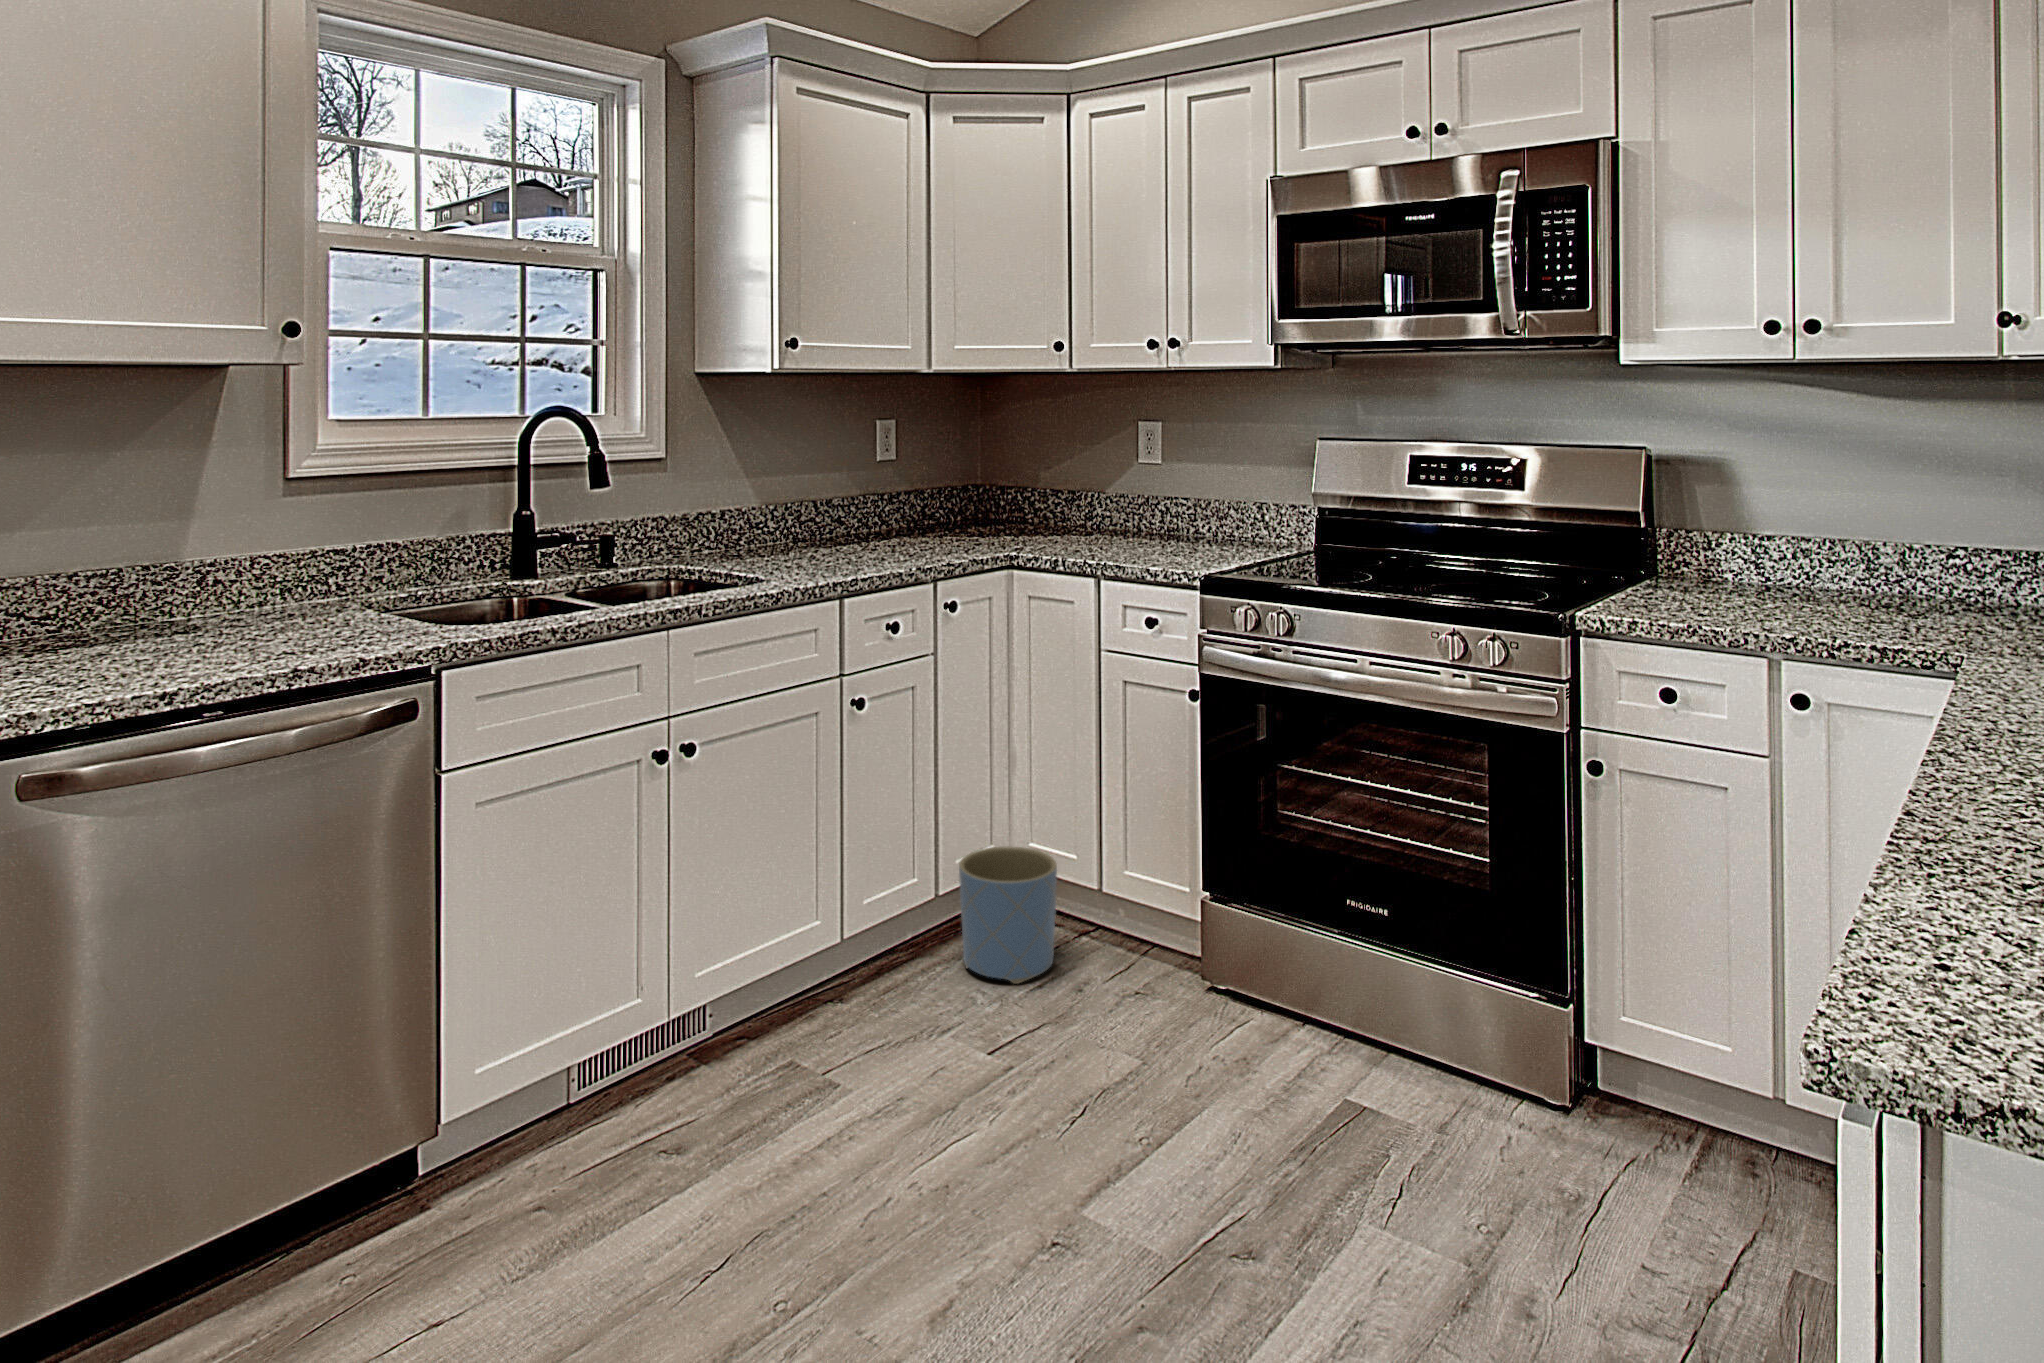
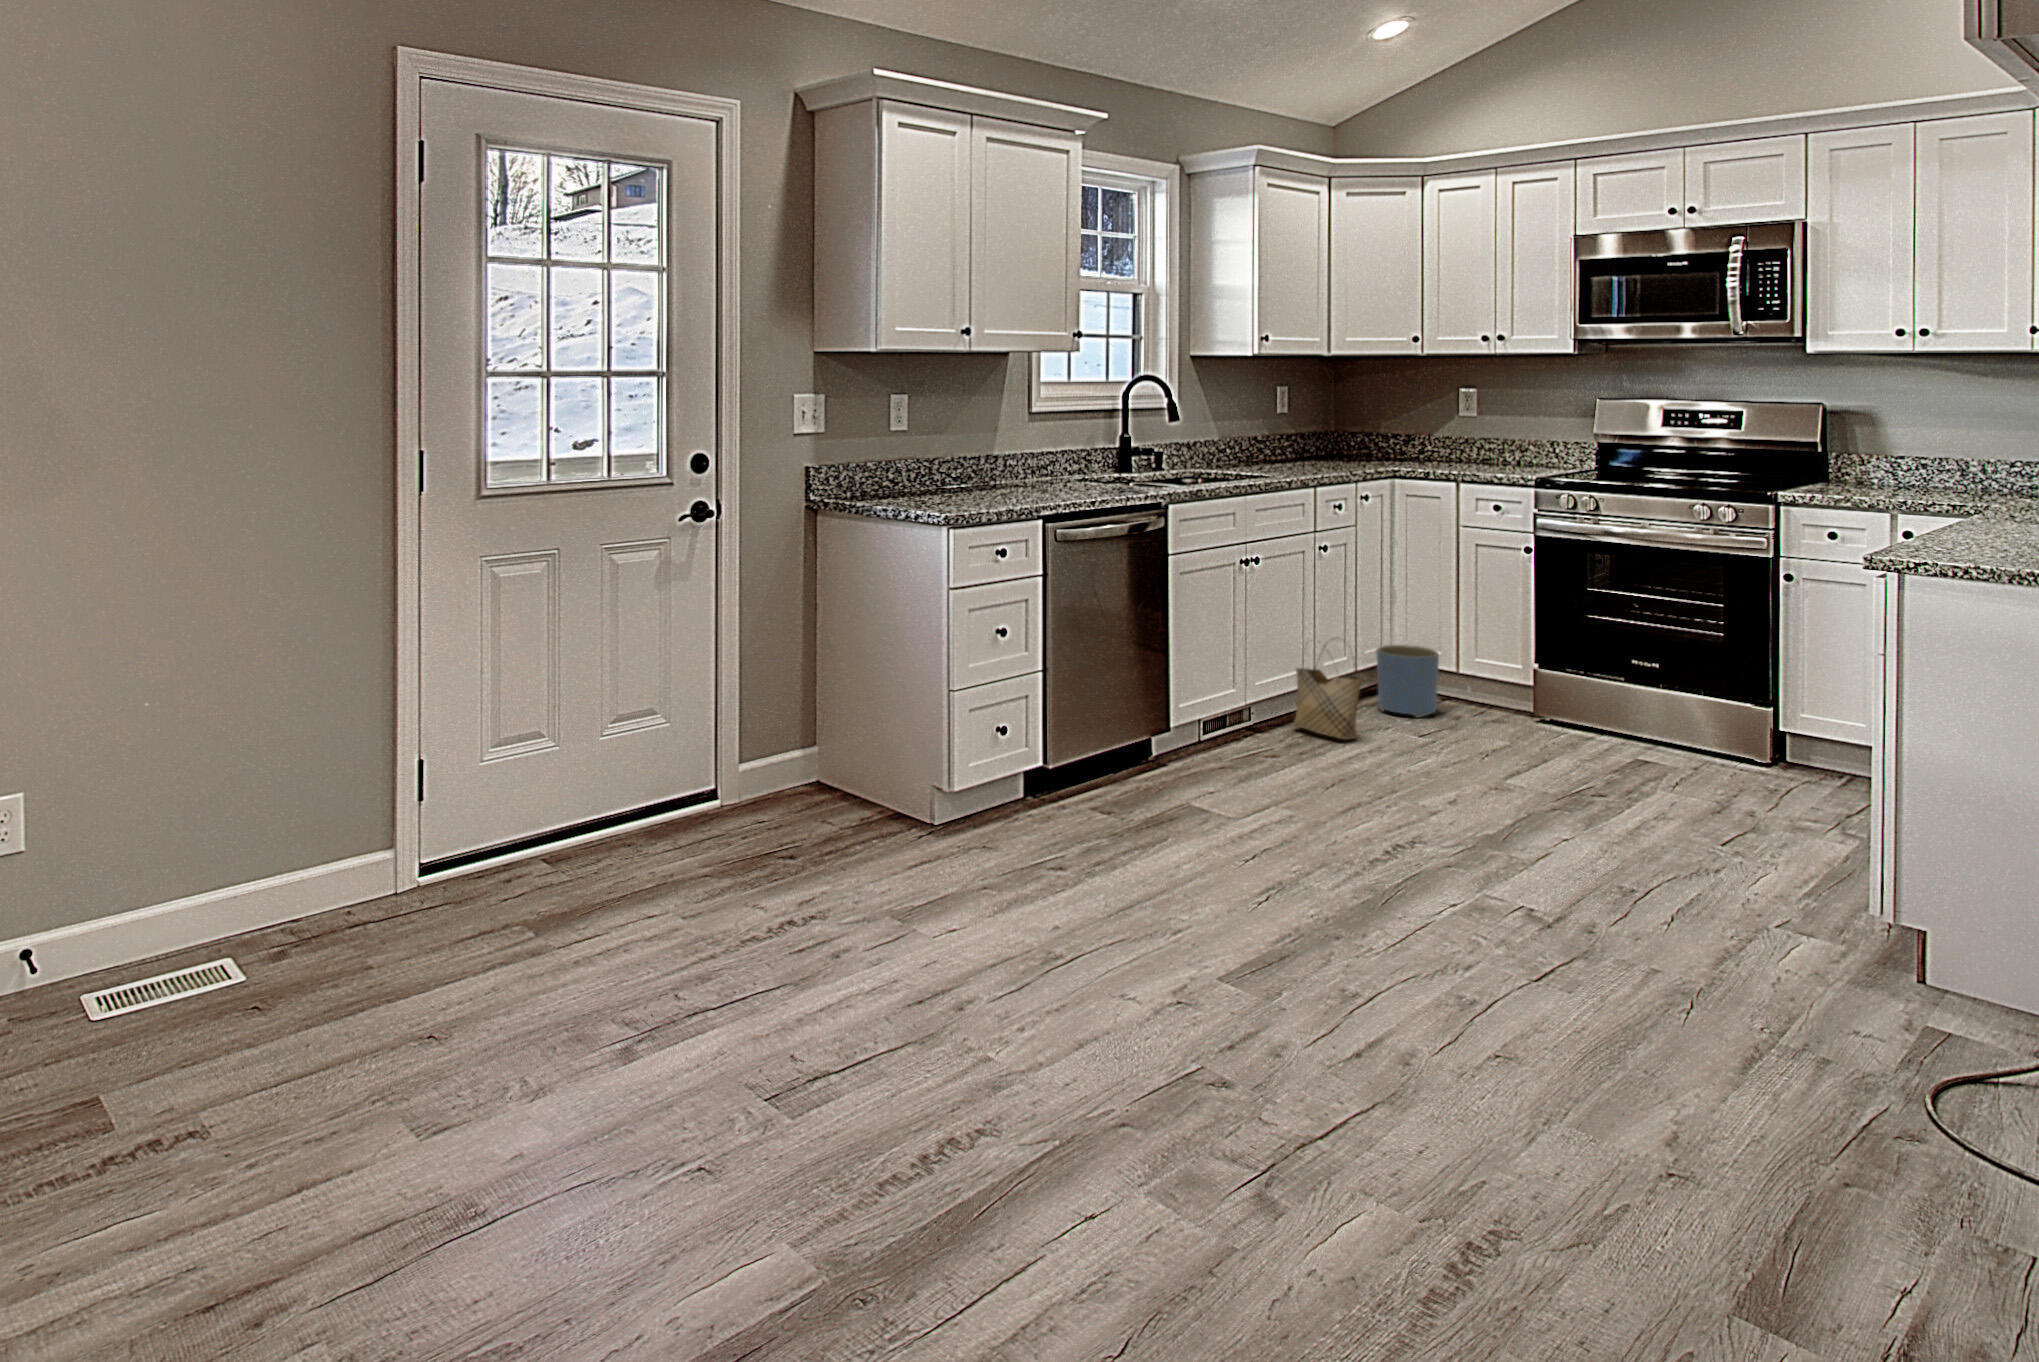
woven basket: none [778,870,883,1071] -> present [1294,639,1362,740]

